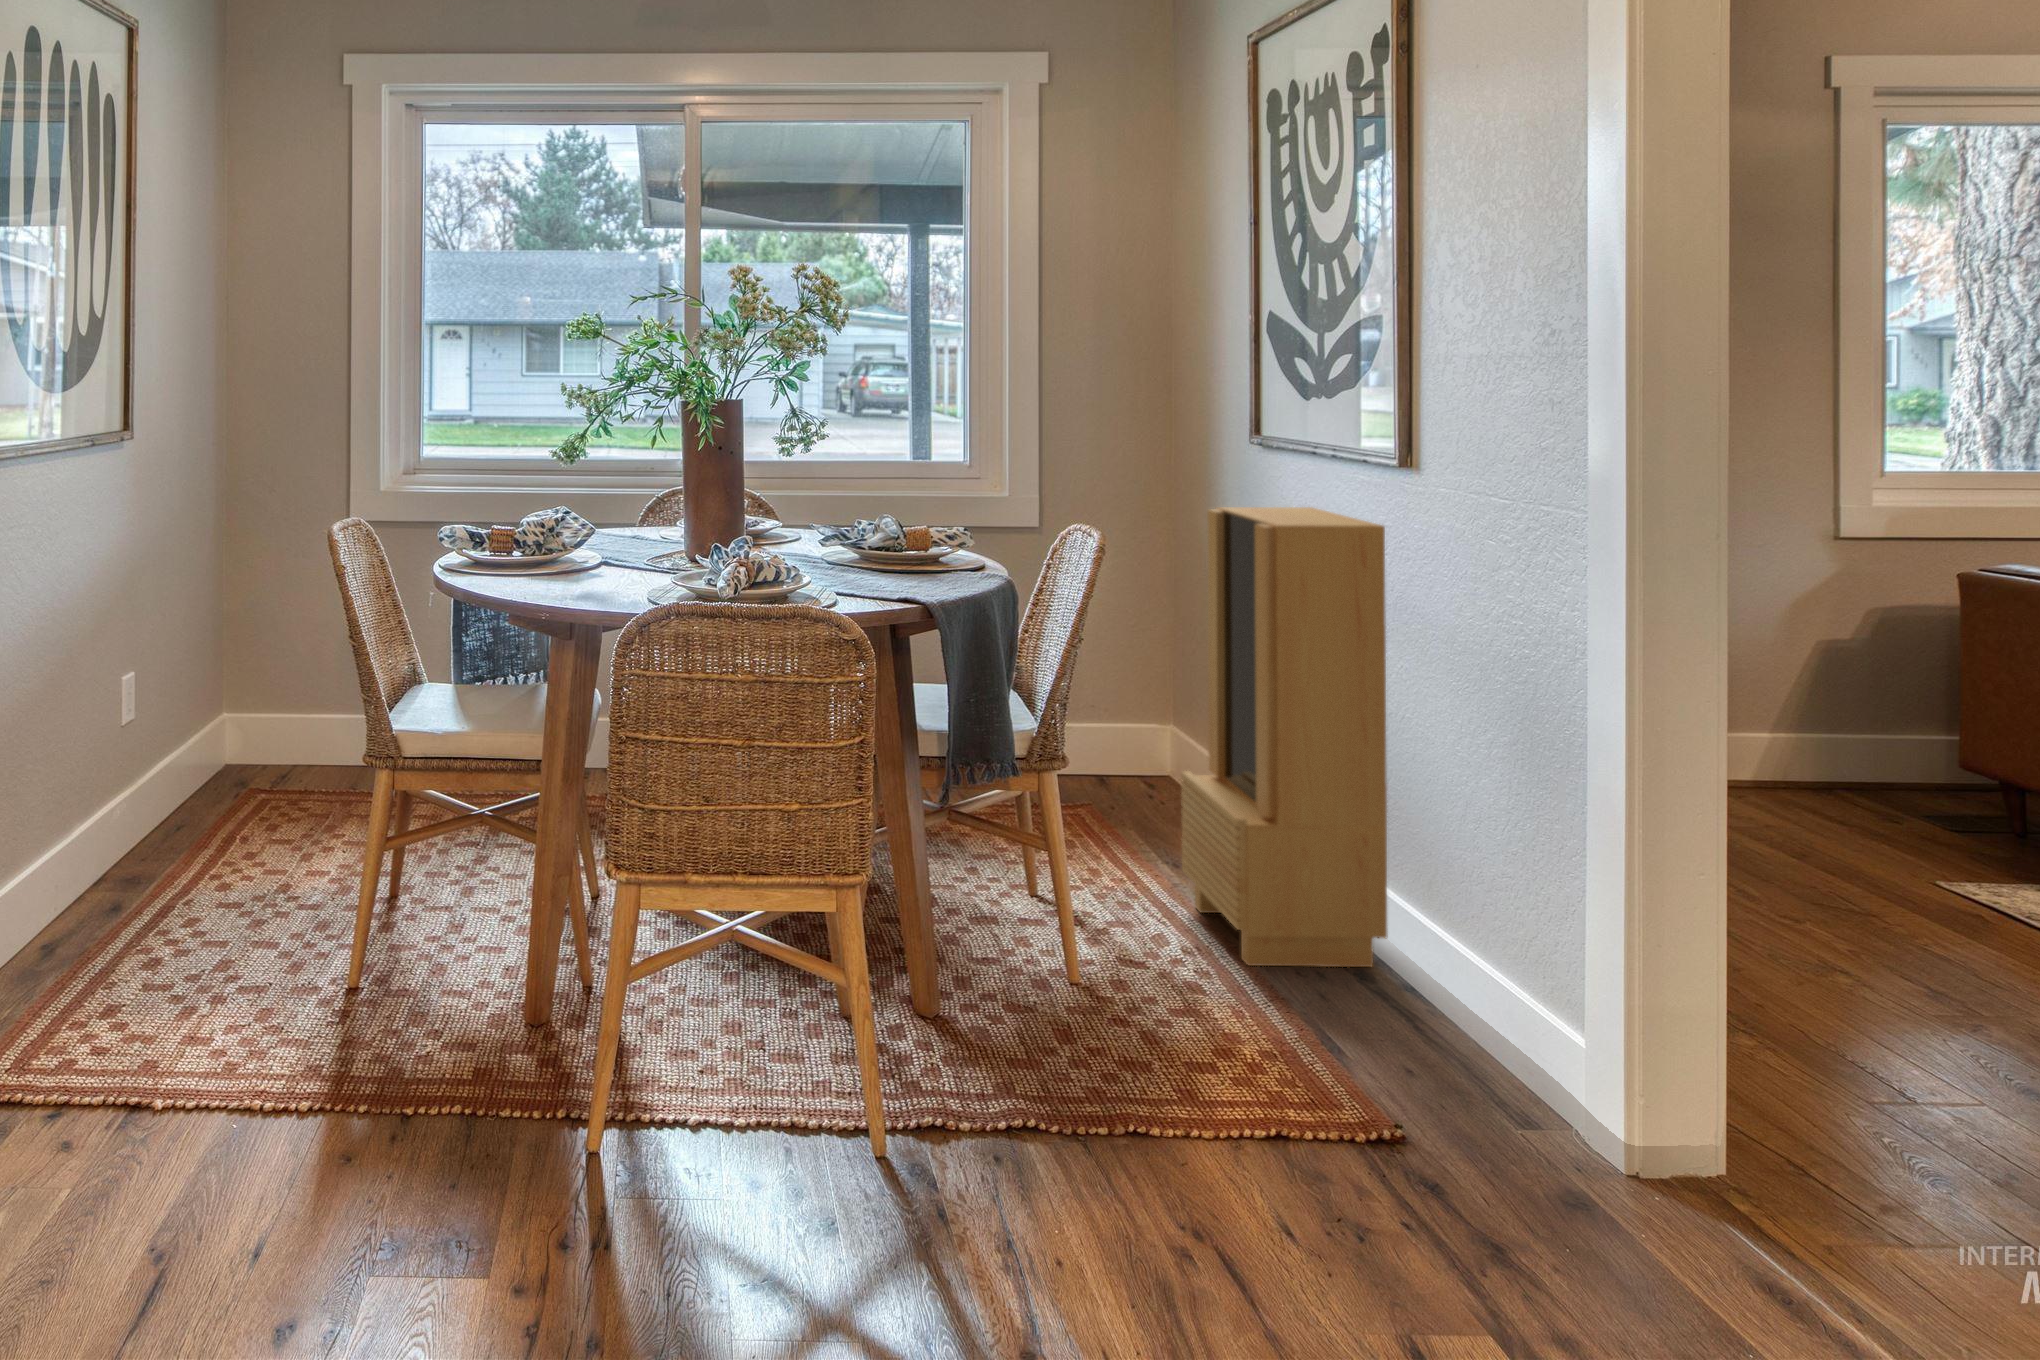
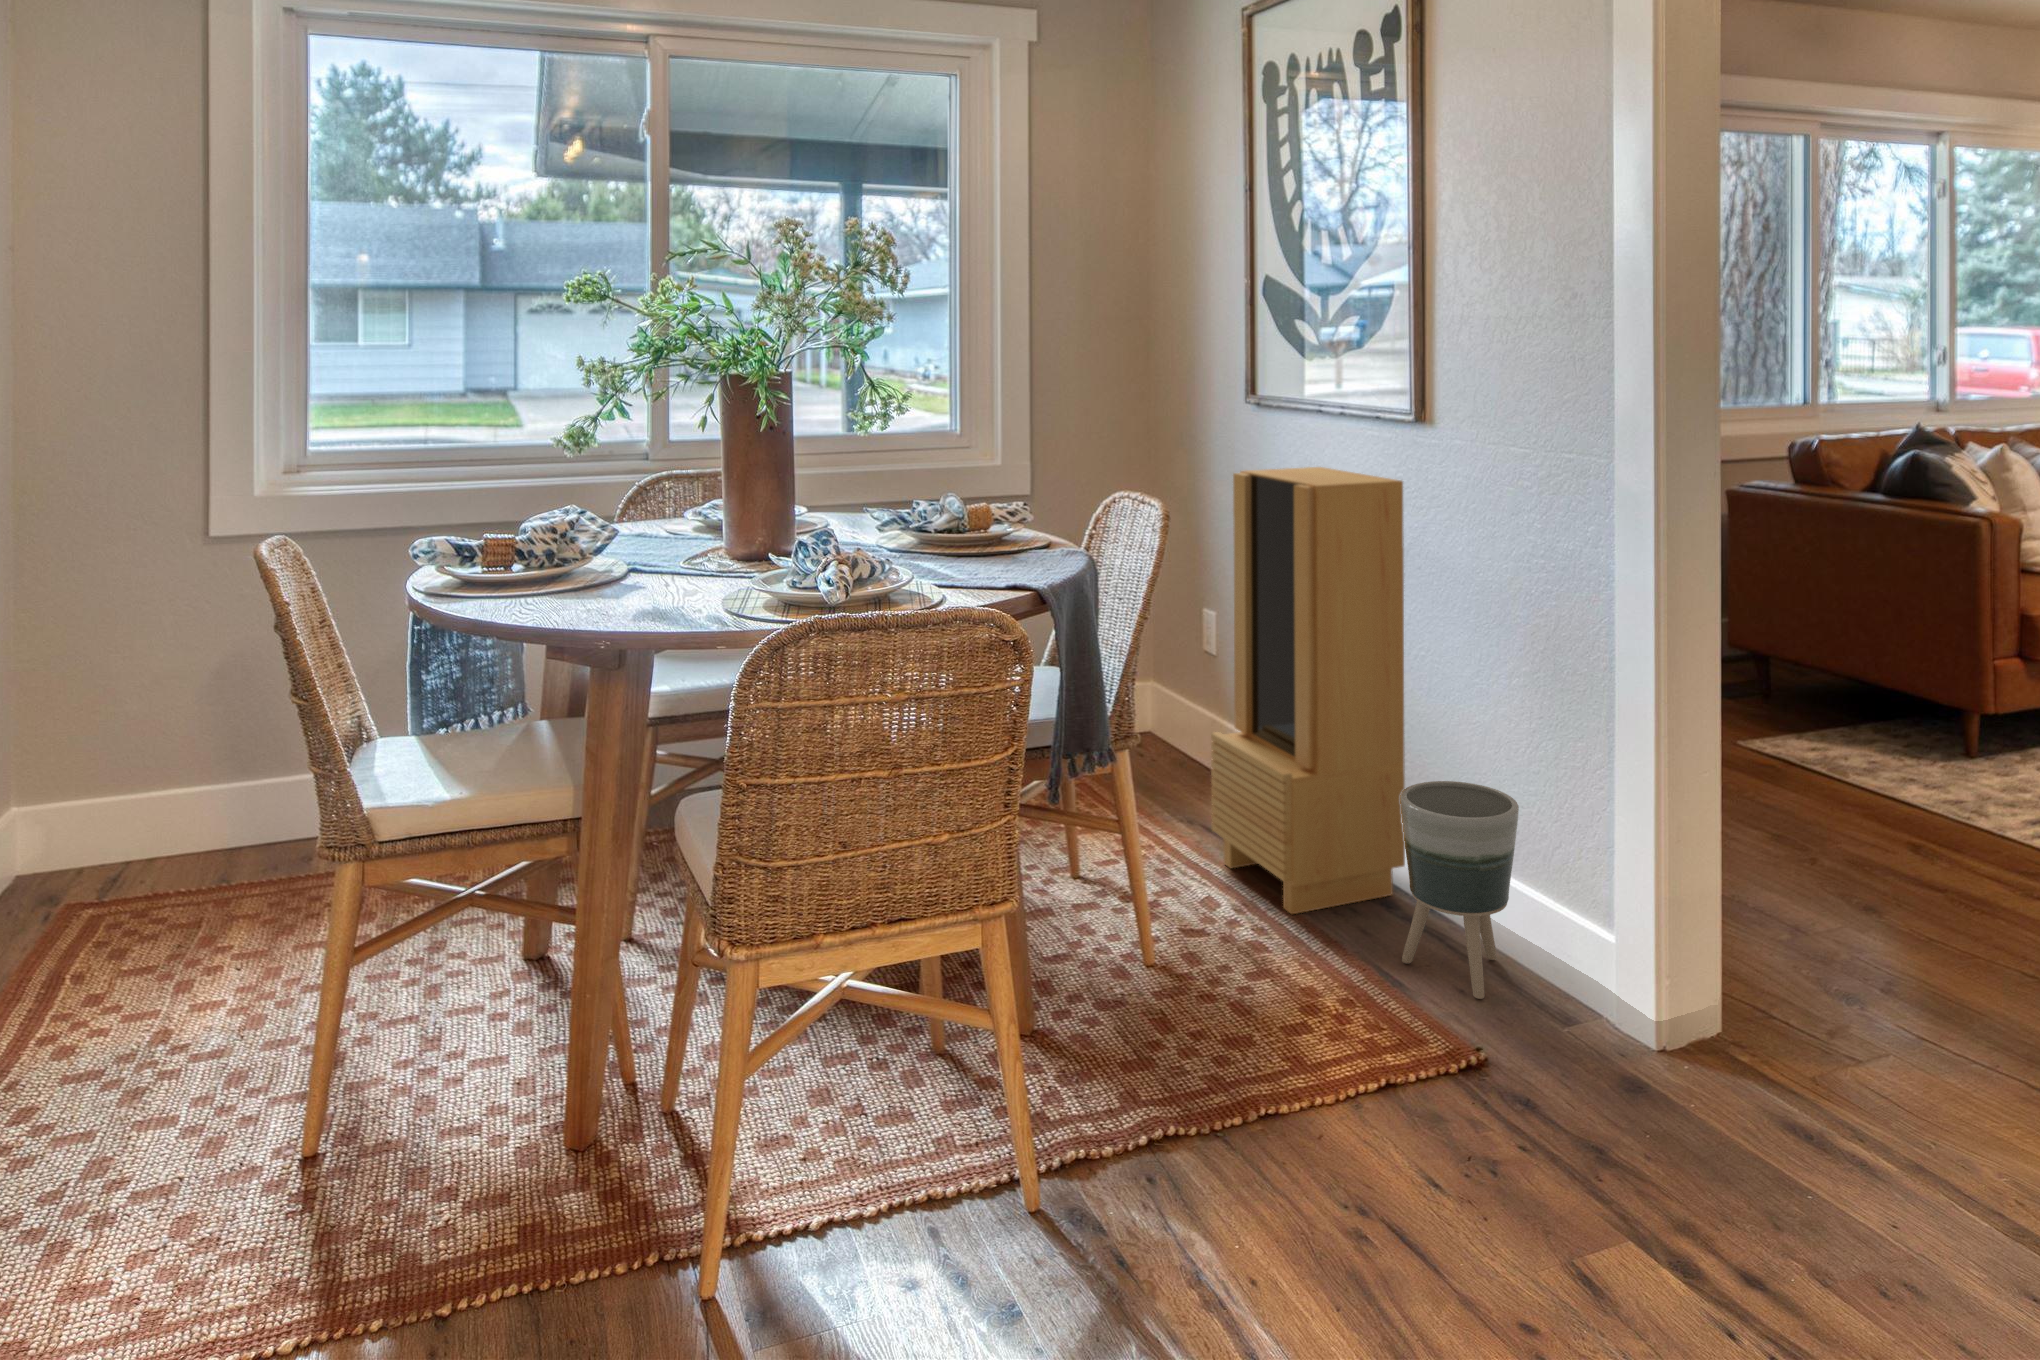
planter: none [1346,846,1485,1082] -> present [1400,781,1519,999]

